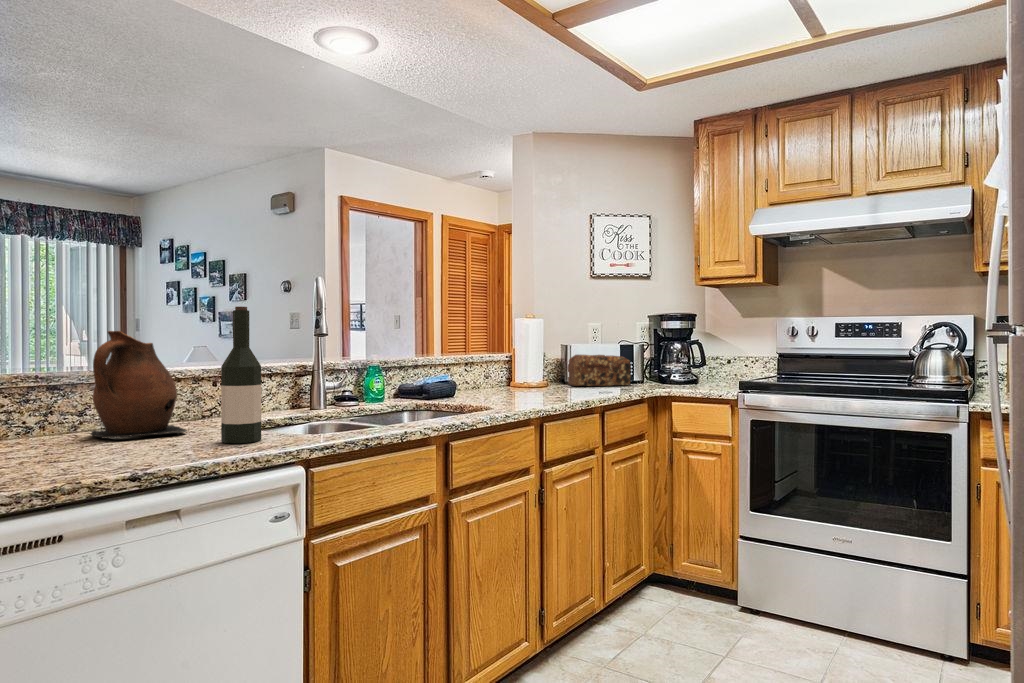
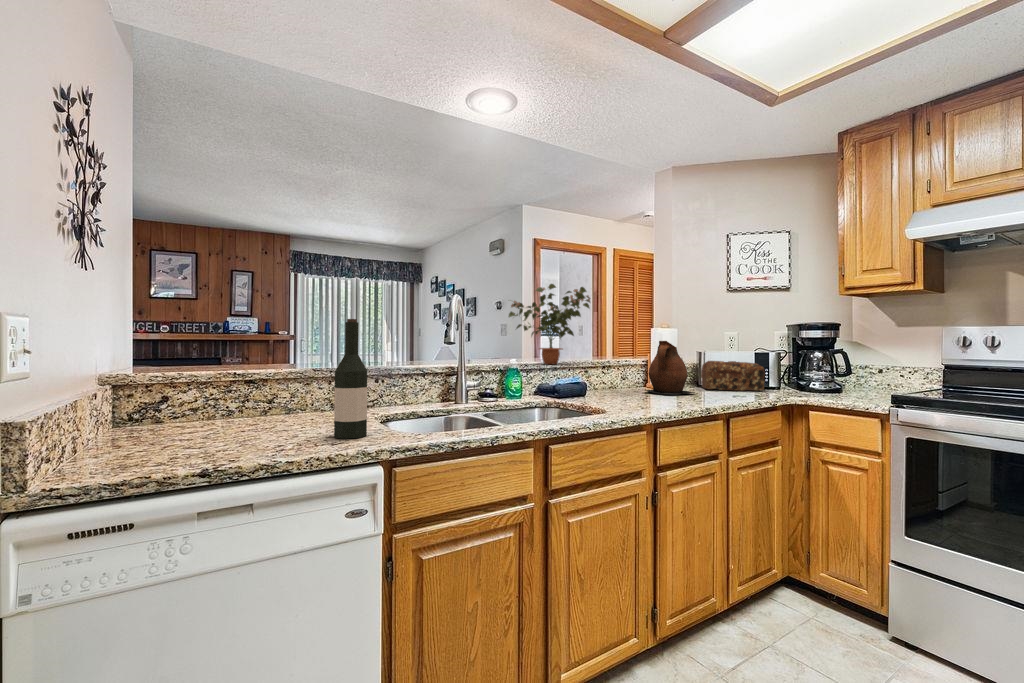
potted plant: none [354,264,458,361] -> present [509,284,590,364]
ceramic pitcher: present [90,331,187,438] -> present [646,341,695,394]

